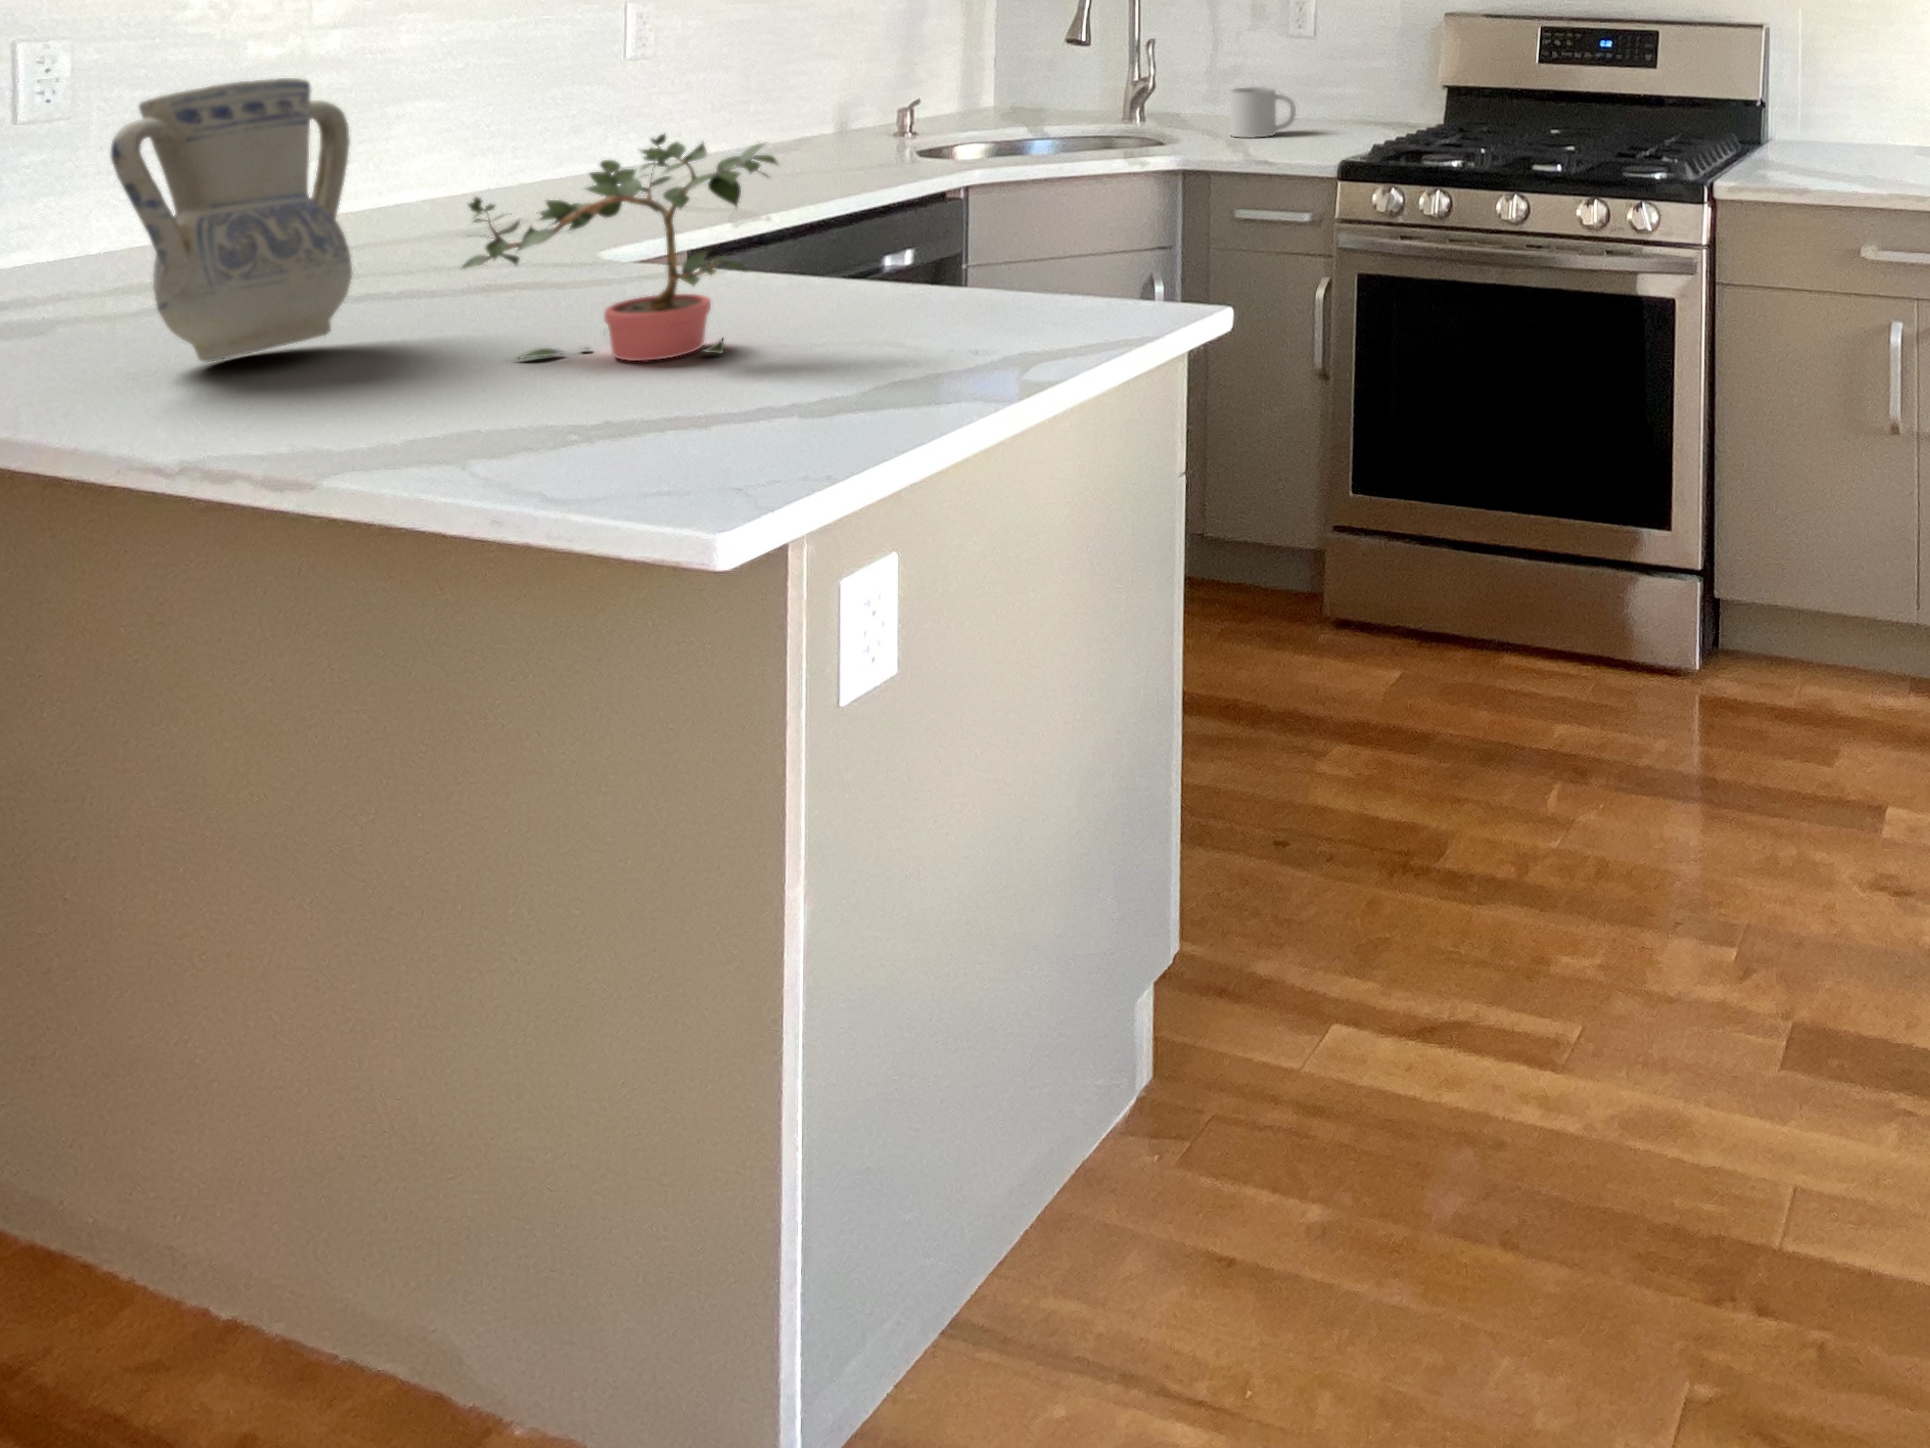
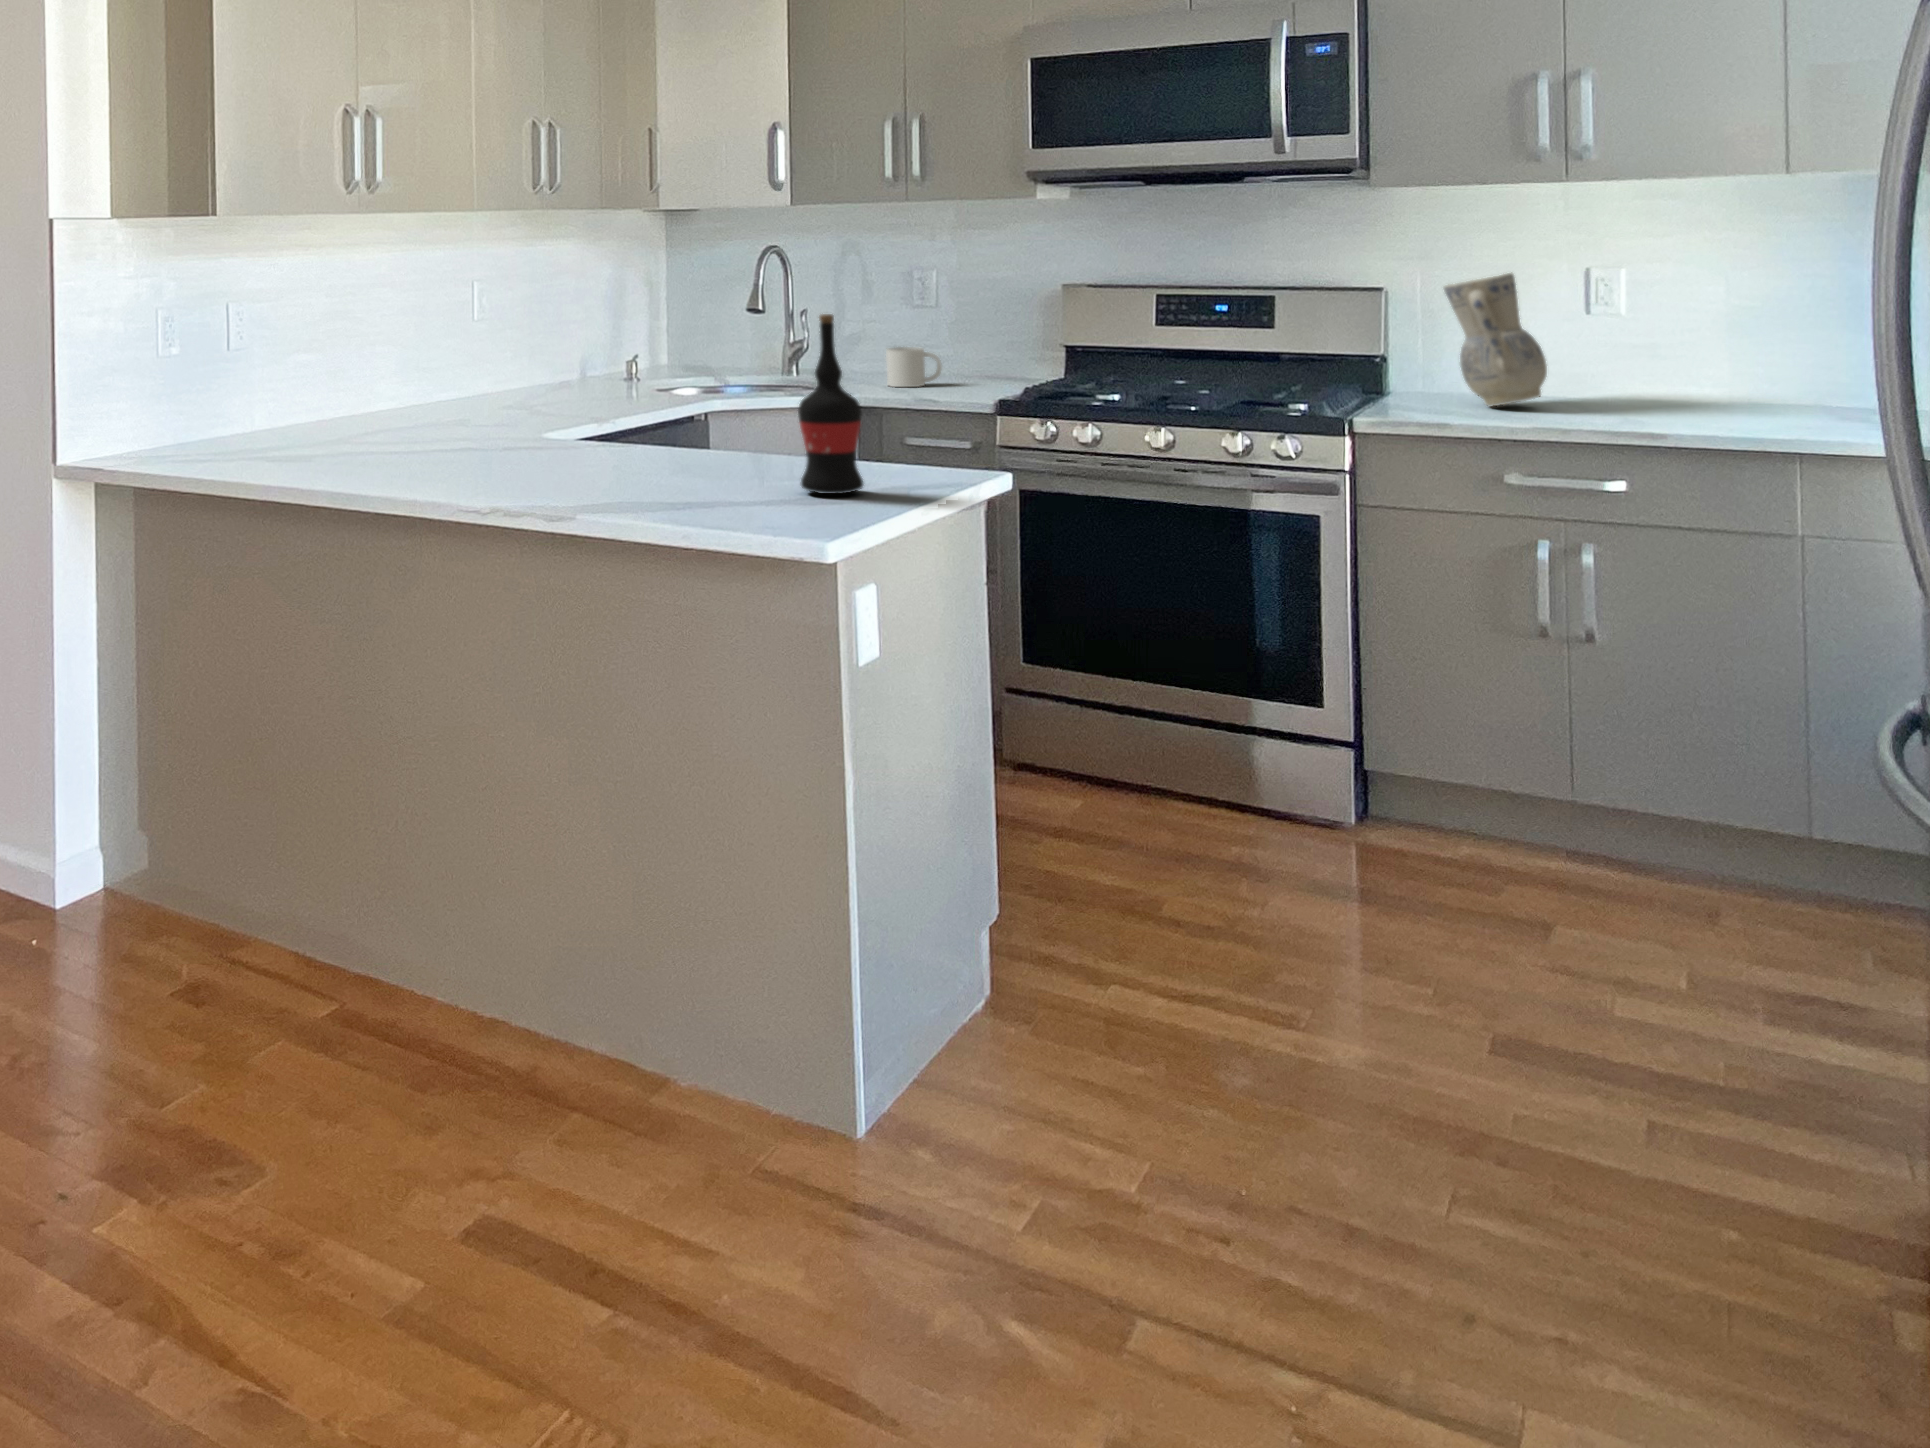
vase: present [111,78,352,362] -> present [1444,272,1547,406]
wine bottle: none [833,82,943,370] -> present [798,314,863,494]
potted plant: present [462,133,777,361] -> none [559,349,752,488]

